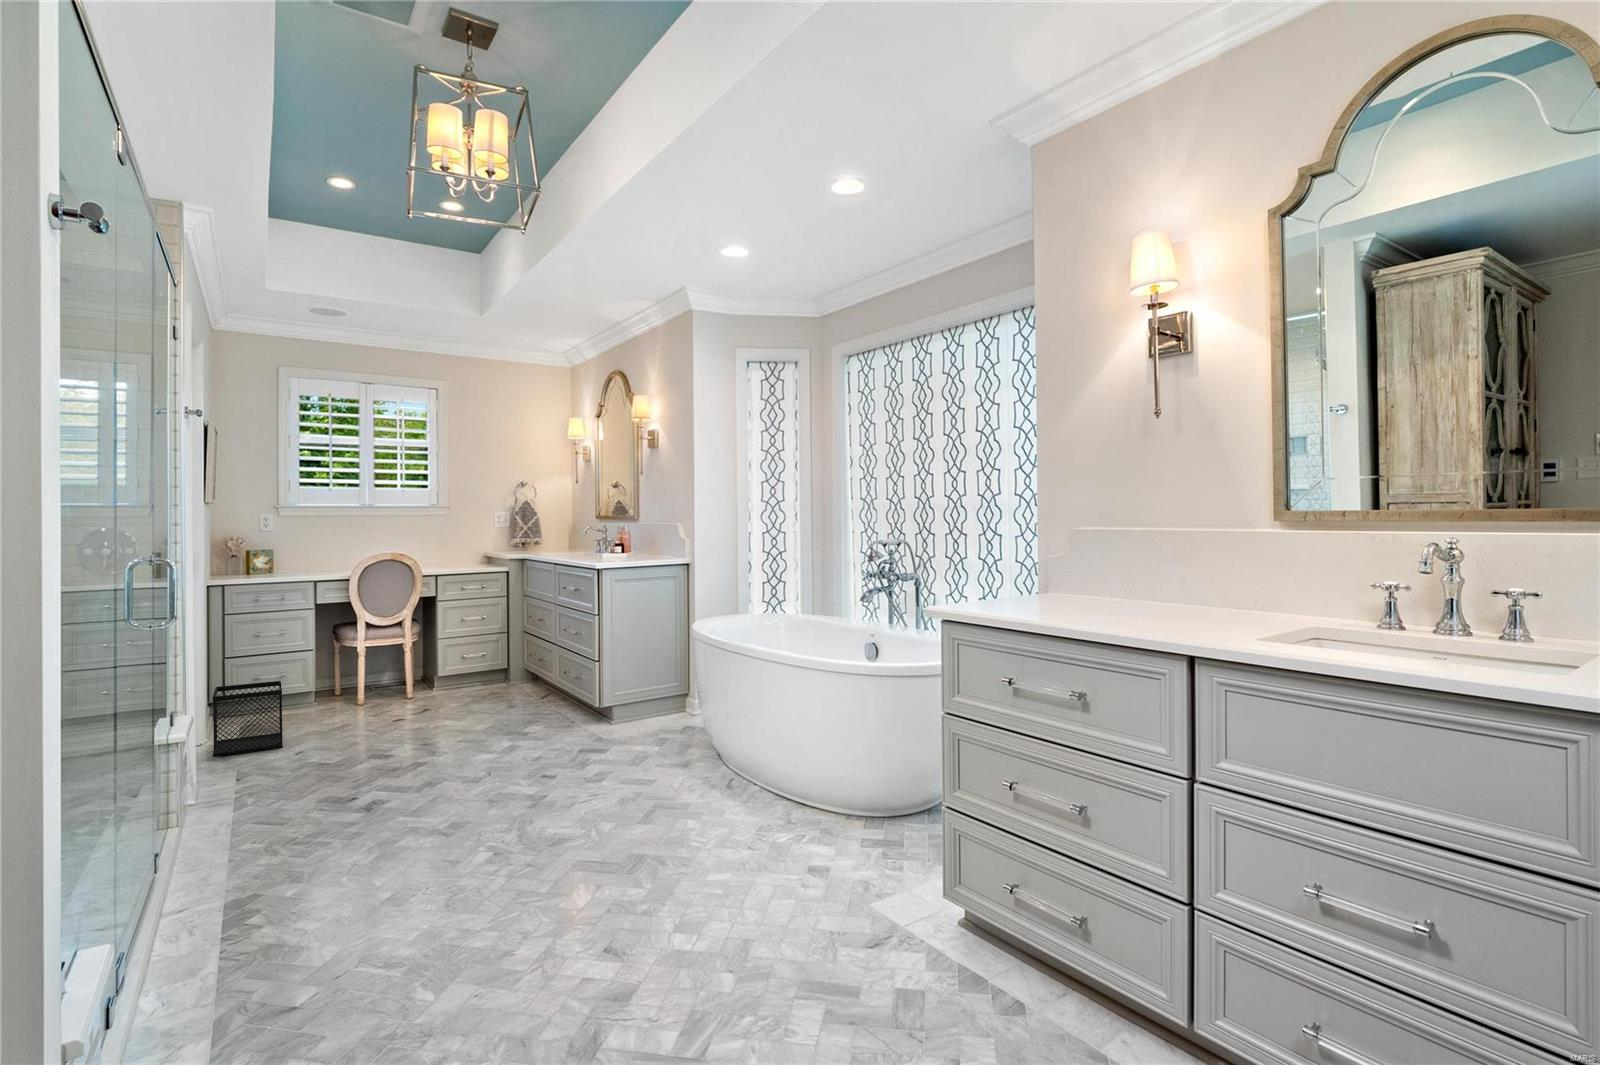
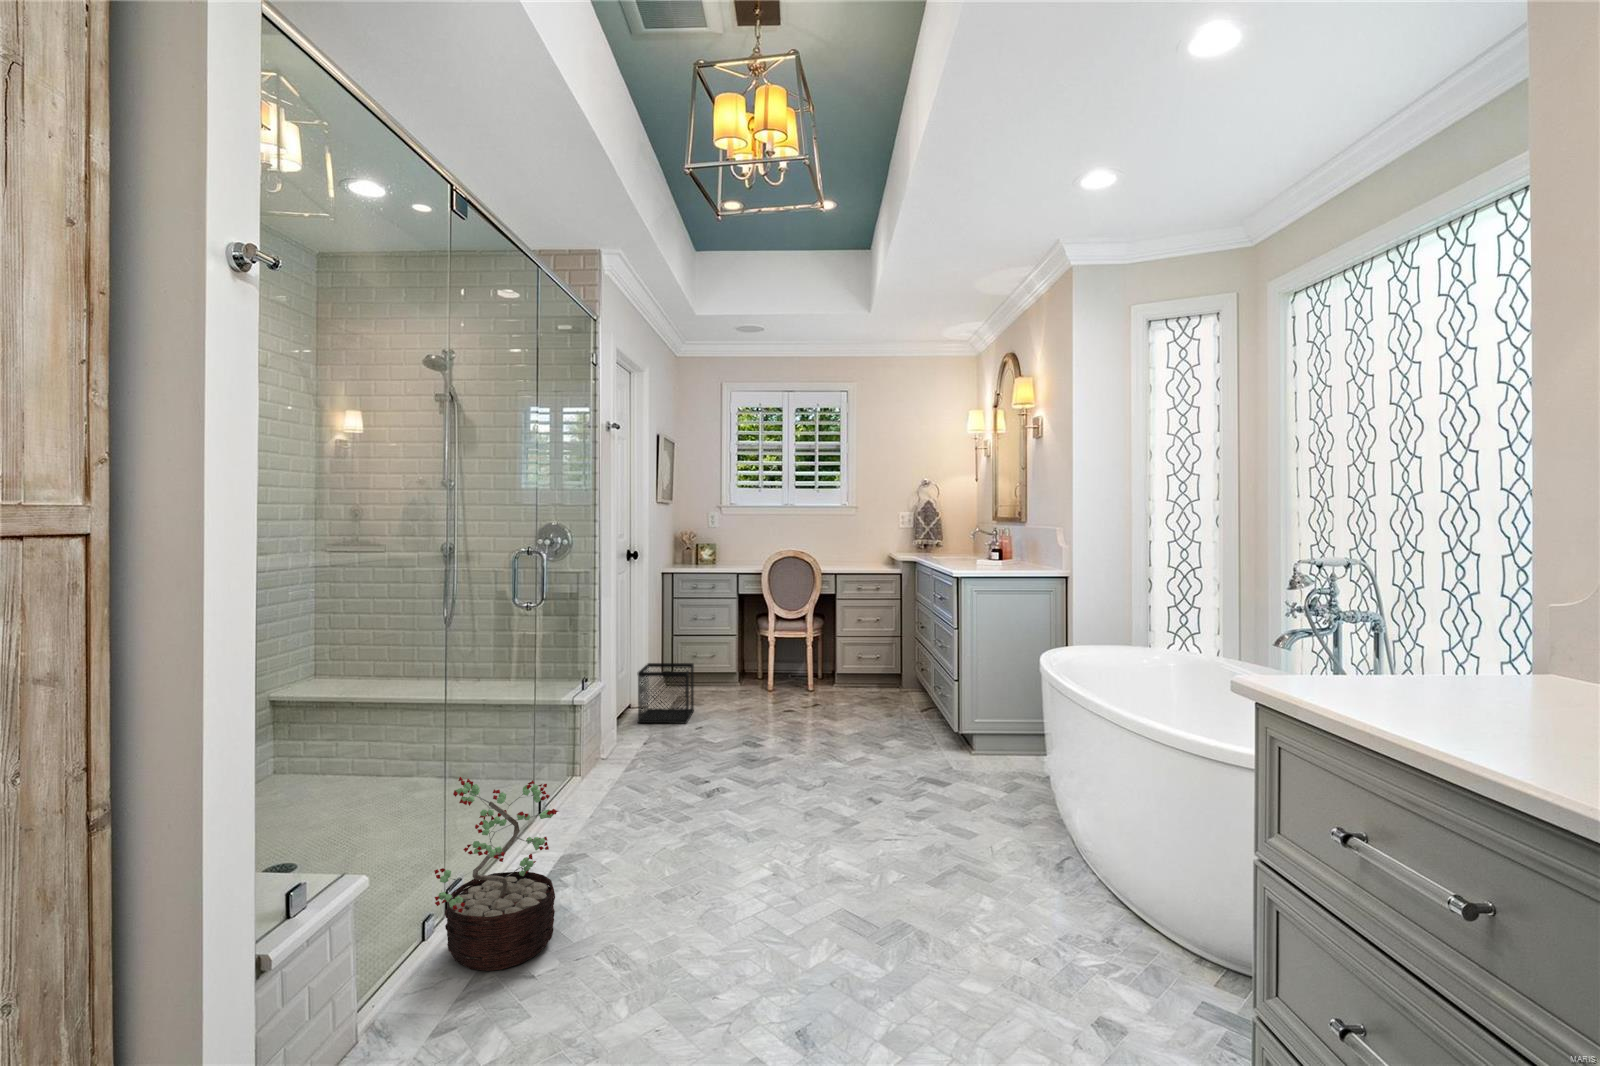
decorative plant: none [160,788,303,1010] -> present [434,777,558,971]

